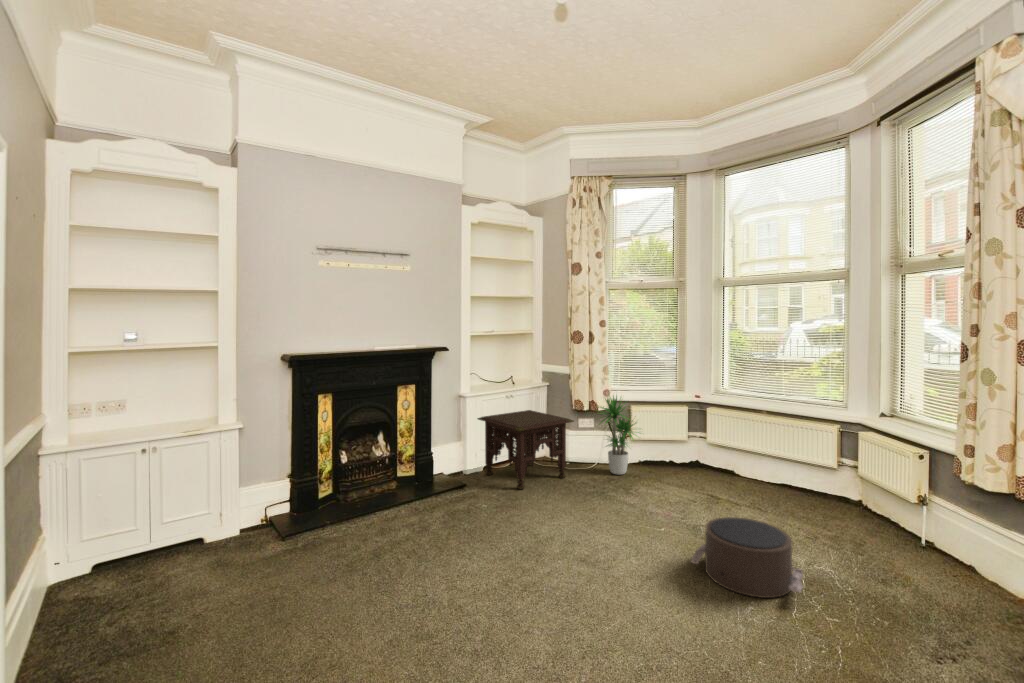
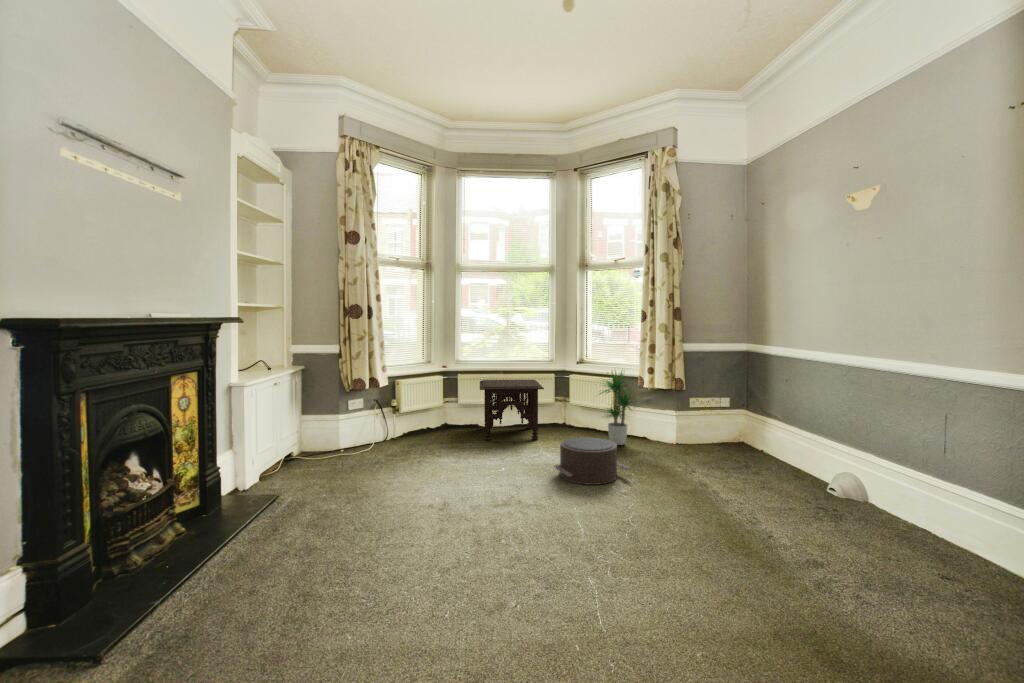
potted plant: present [600,396,639,474] -> present [600,371,638,445]
side table: present [477,410,574,489] -> present [480,380,544,440]

